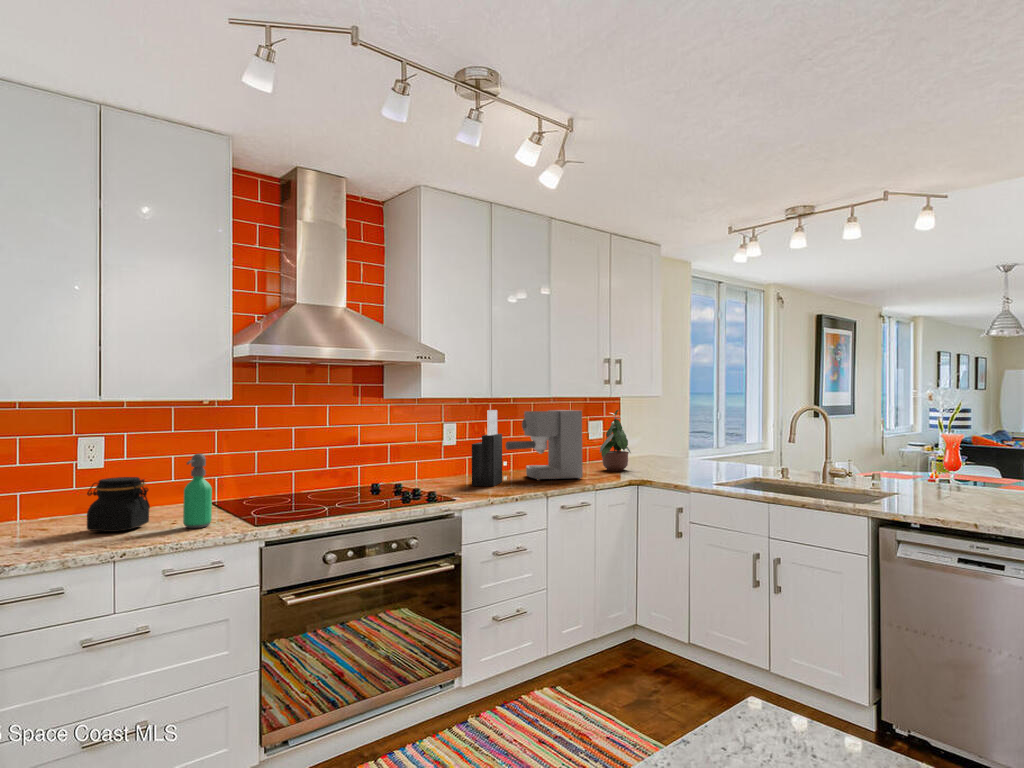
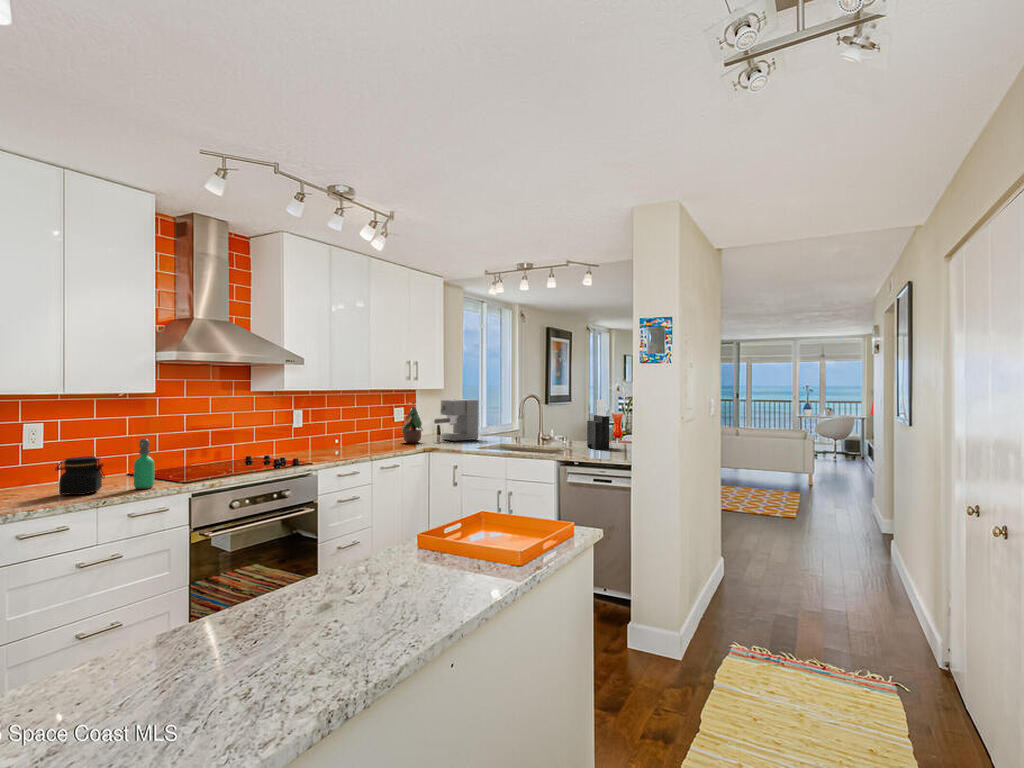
knife block: present [472,410,502,486] -> present [587,399,609,449]
coffee maker: present [505,410,583,480] -> present [434,400,479,441]

